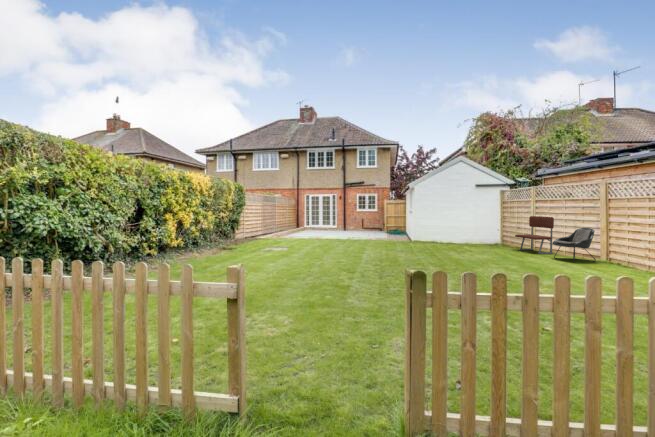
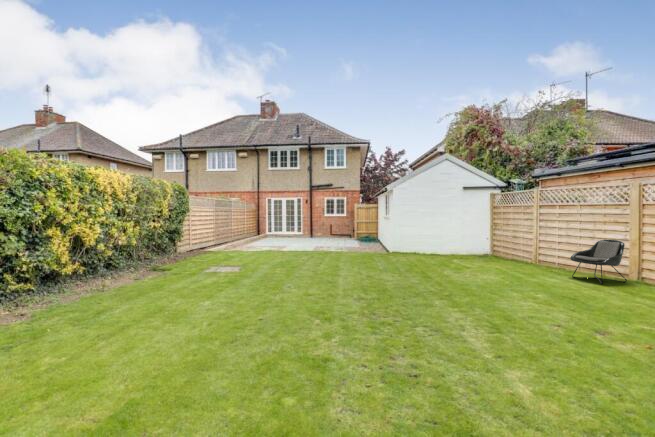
bench: present [515,216,554,254] -> none [515,224,564,270]

